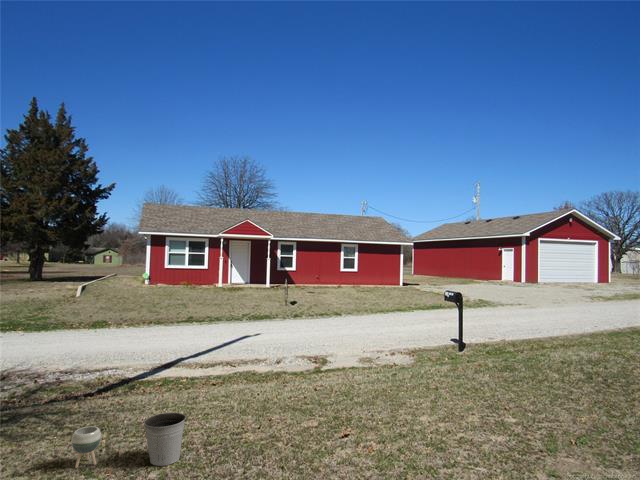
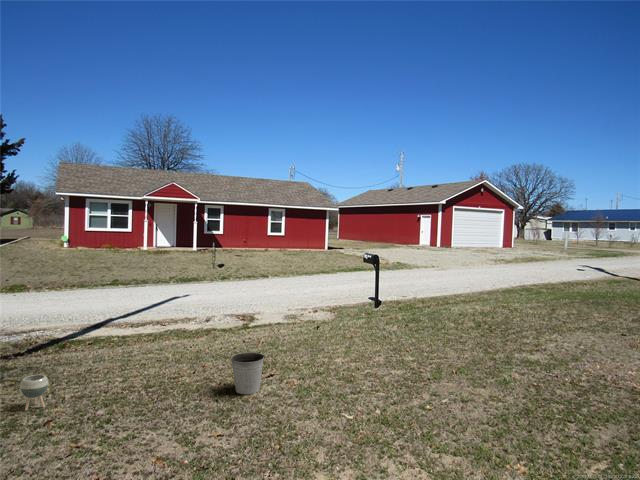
bucket: present [143,412,187,466] -> present [230,352,264,394]

